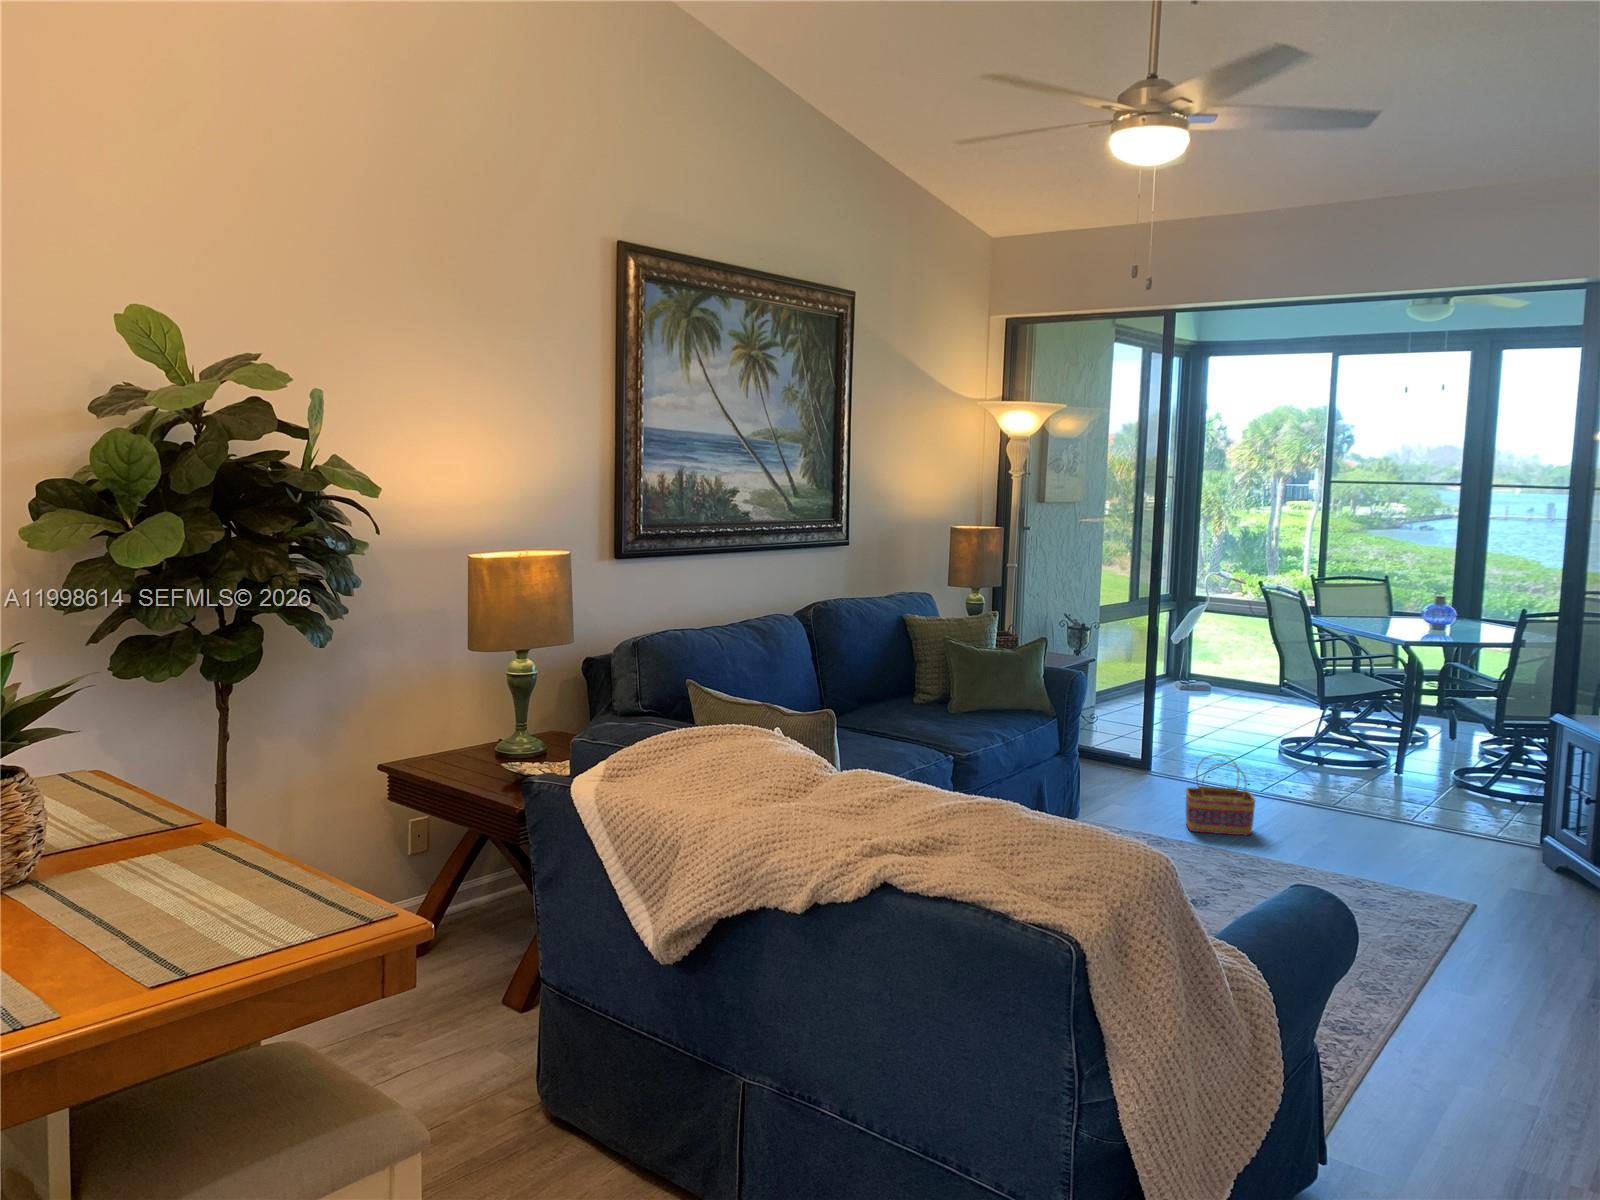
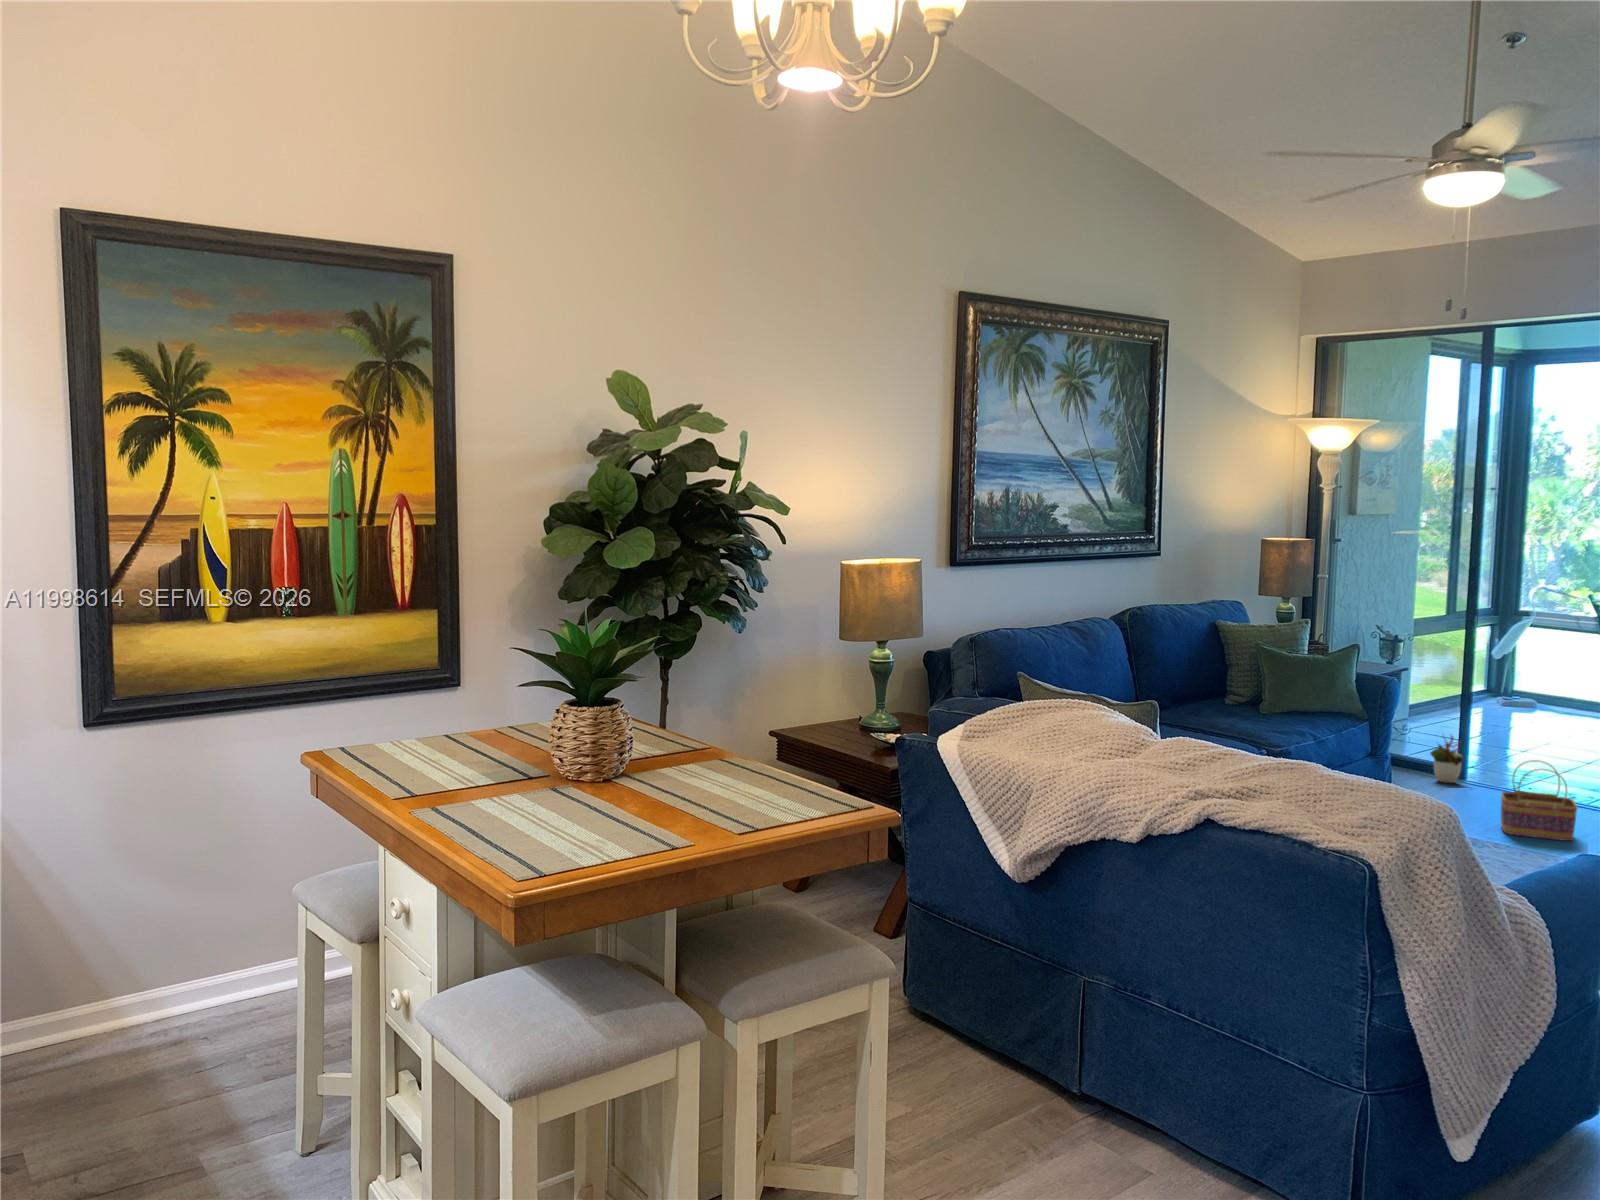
decorative plant: none [1118,728,1149,778] -> present [1430,734,1463,783]

